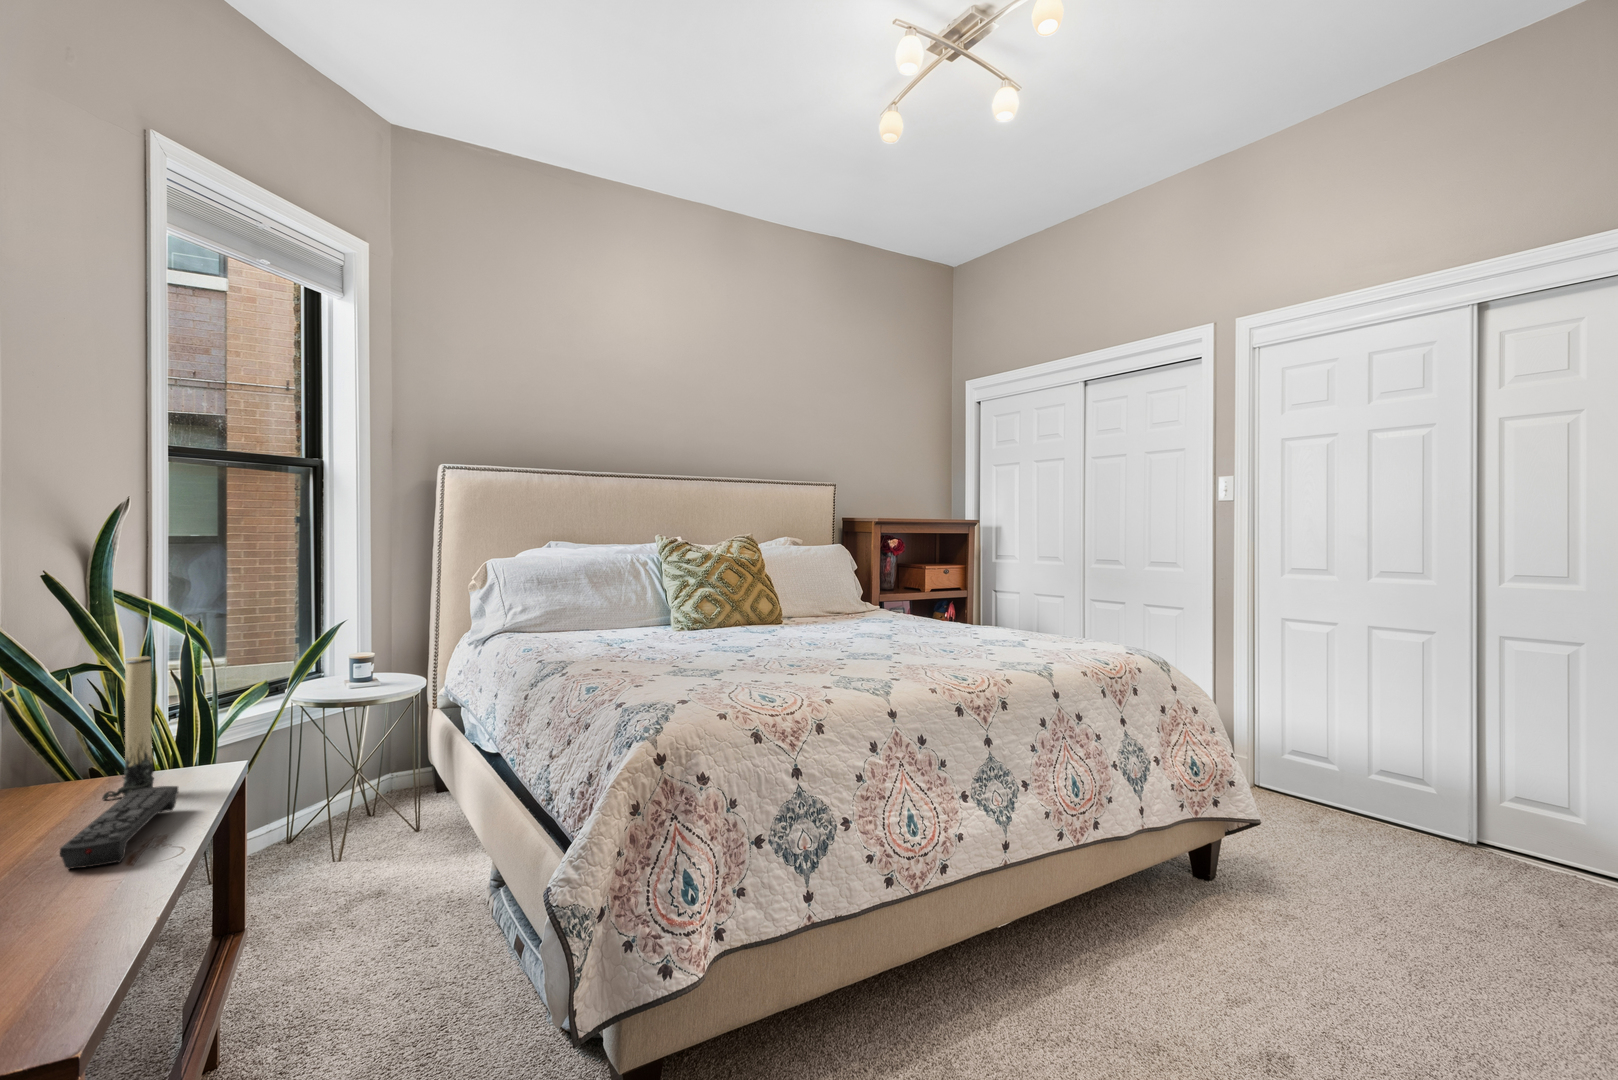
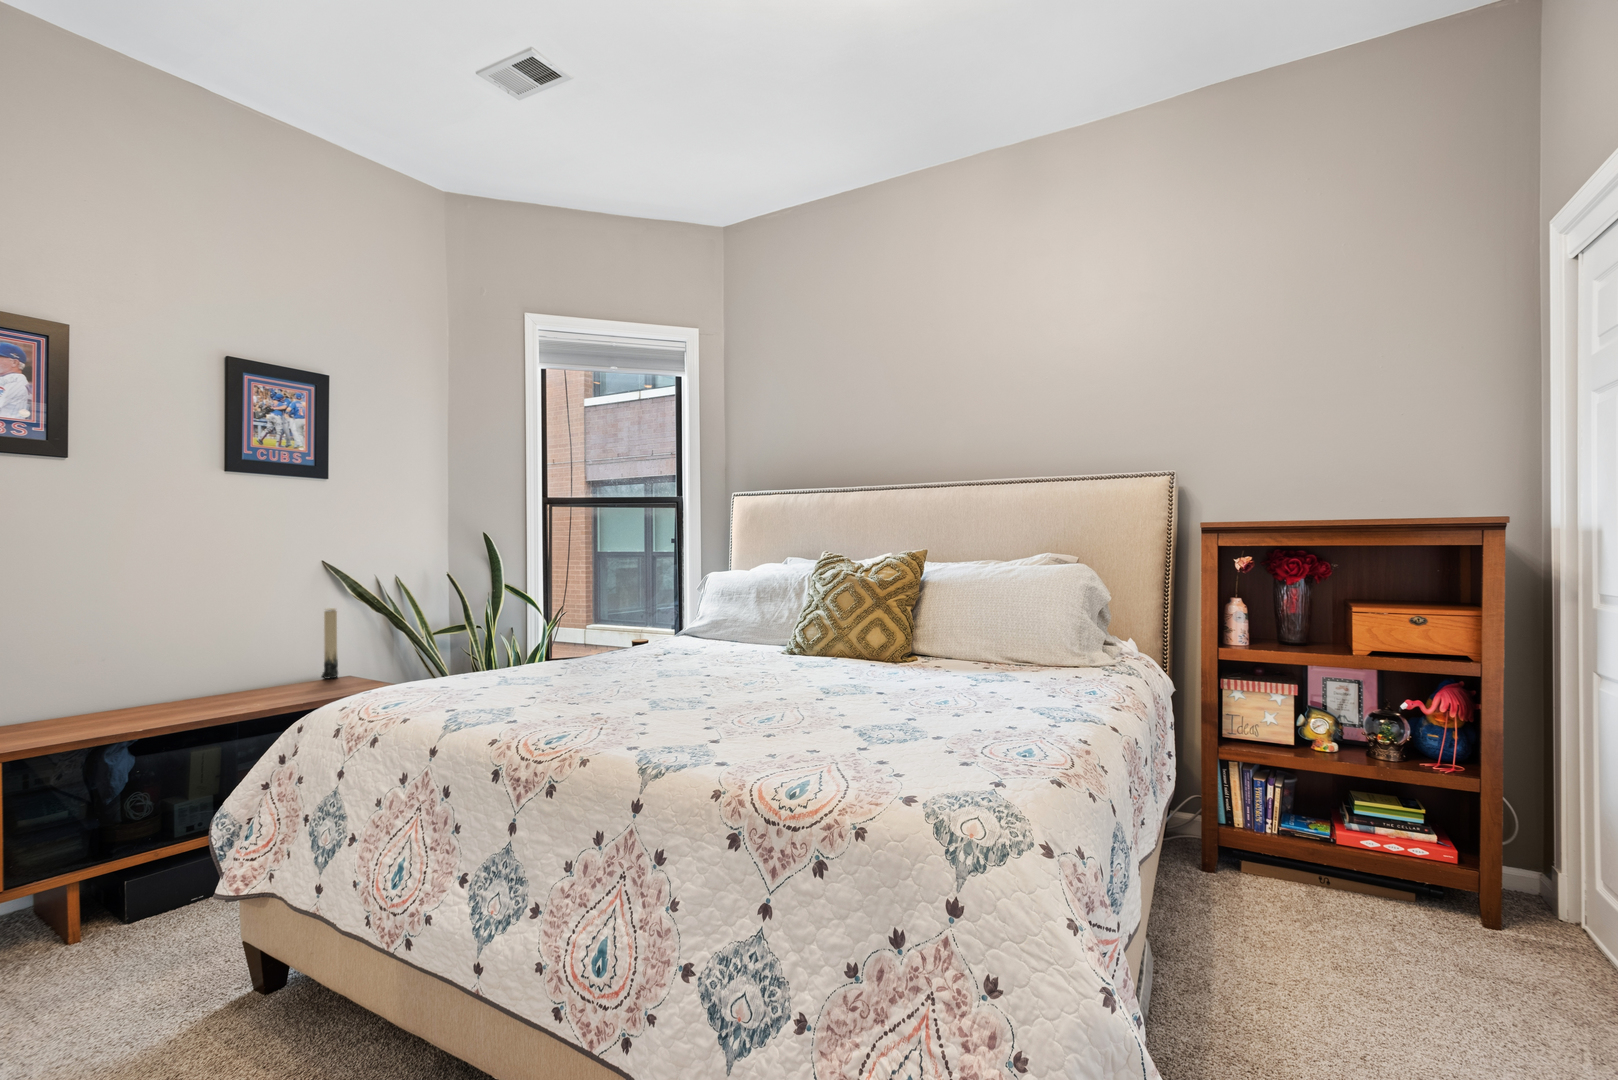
remote control: present [60,786,178,869] -> none [190,673,301,702]

